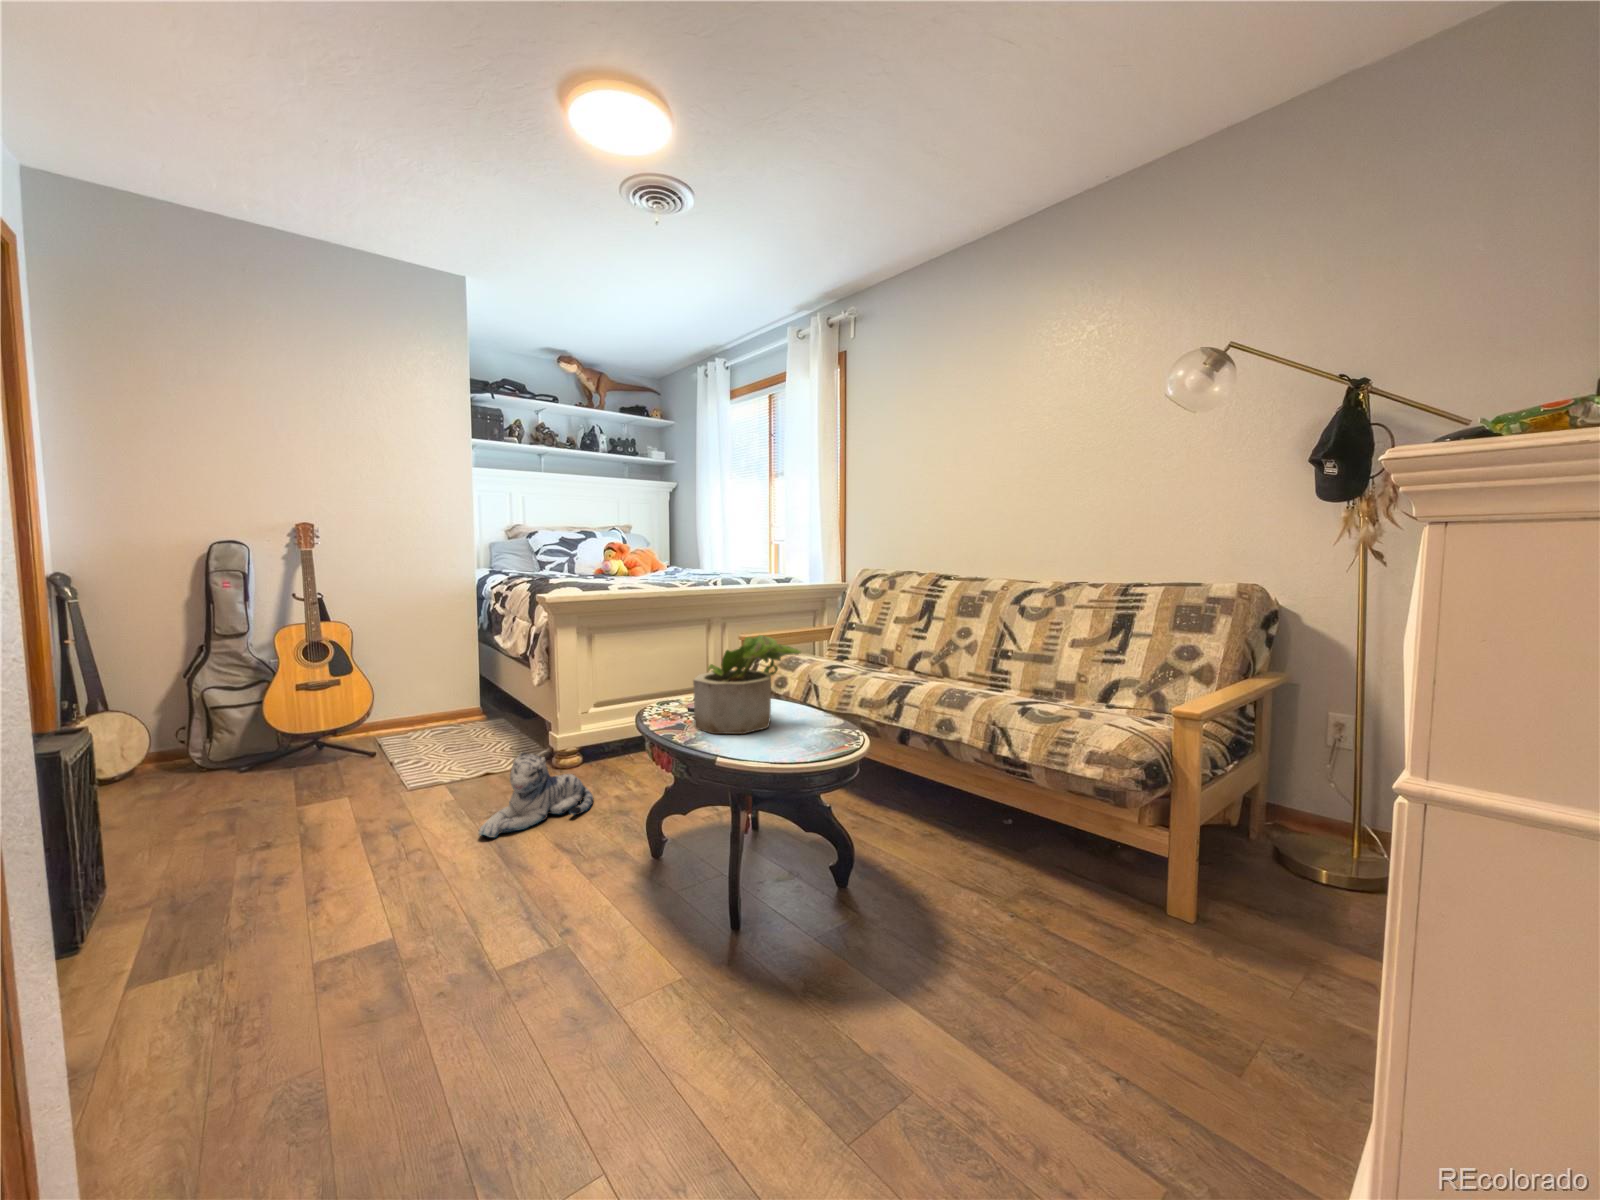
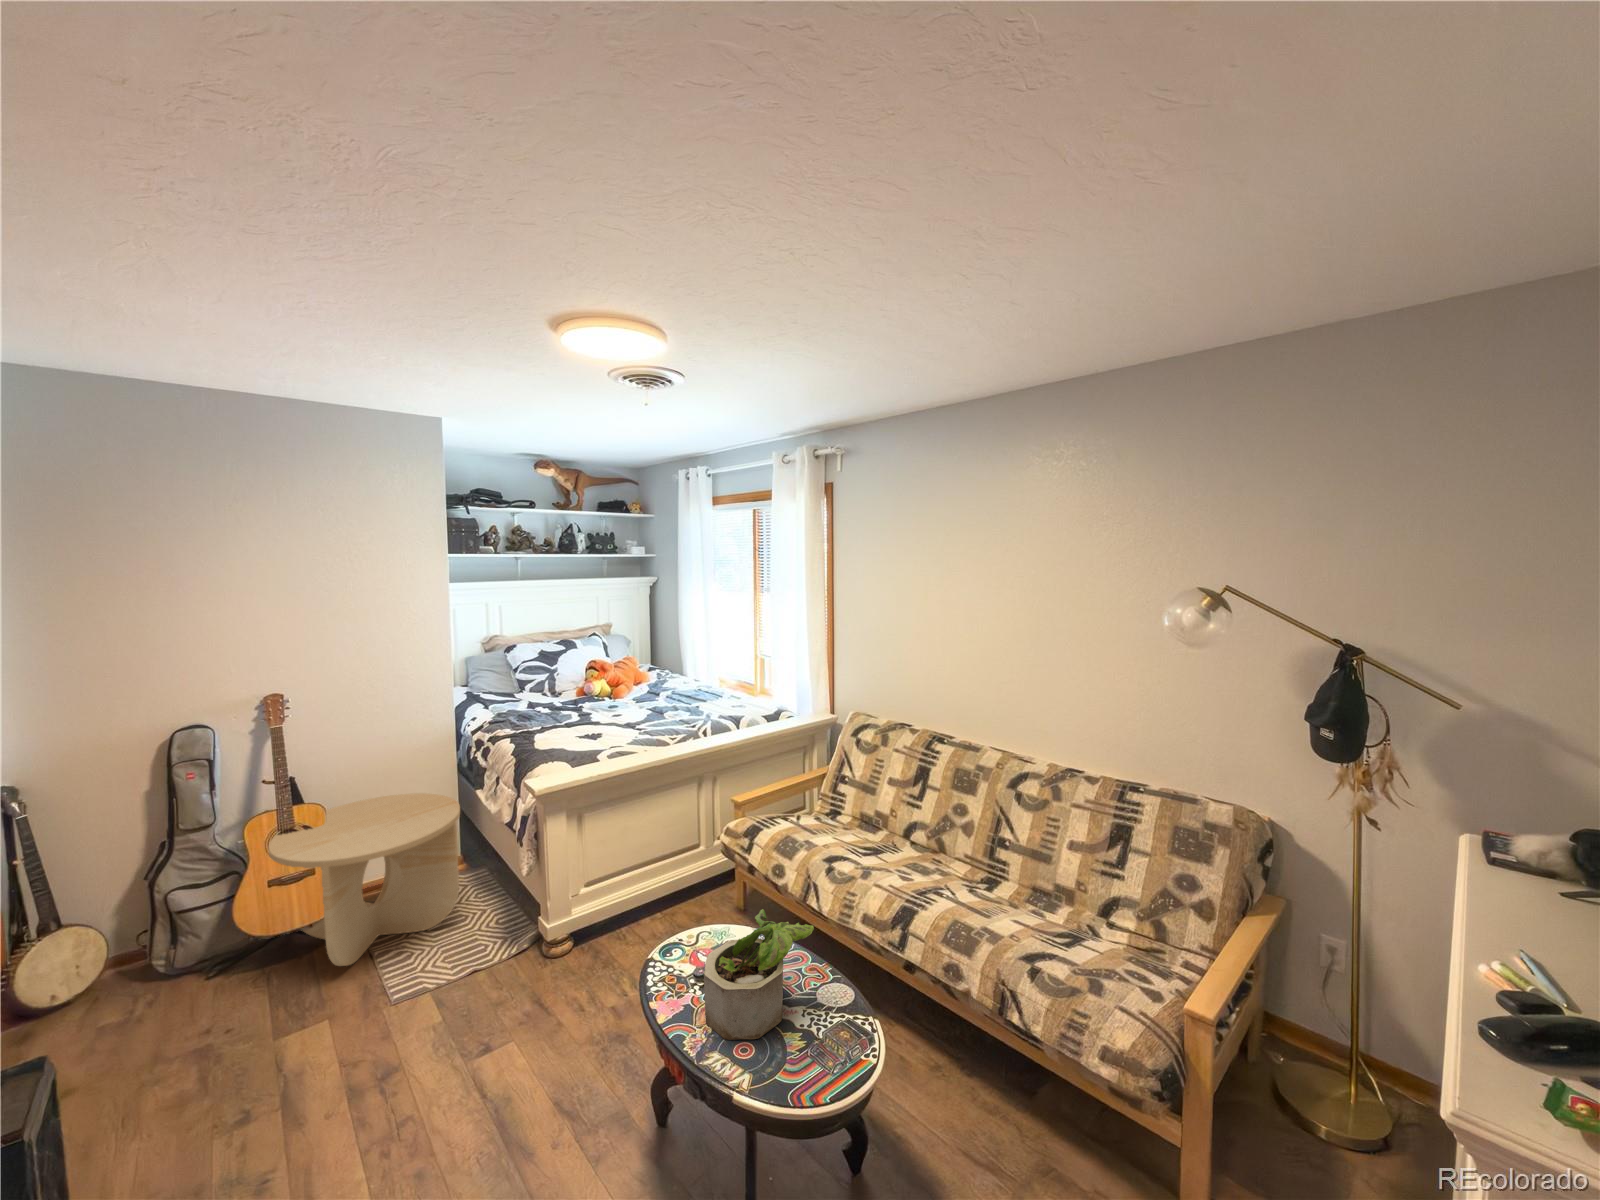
side table: none [297,634,476,766] -> present [269,793,460,966]
plush toy: present [478,753,594,838] -> none [472,991,590,1104]

